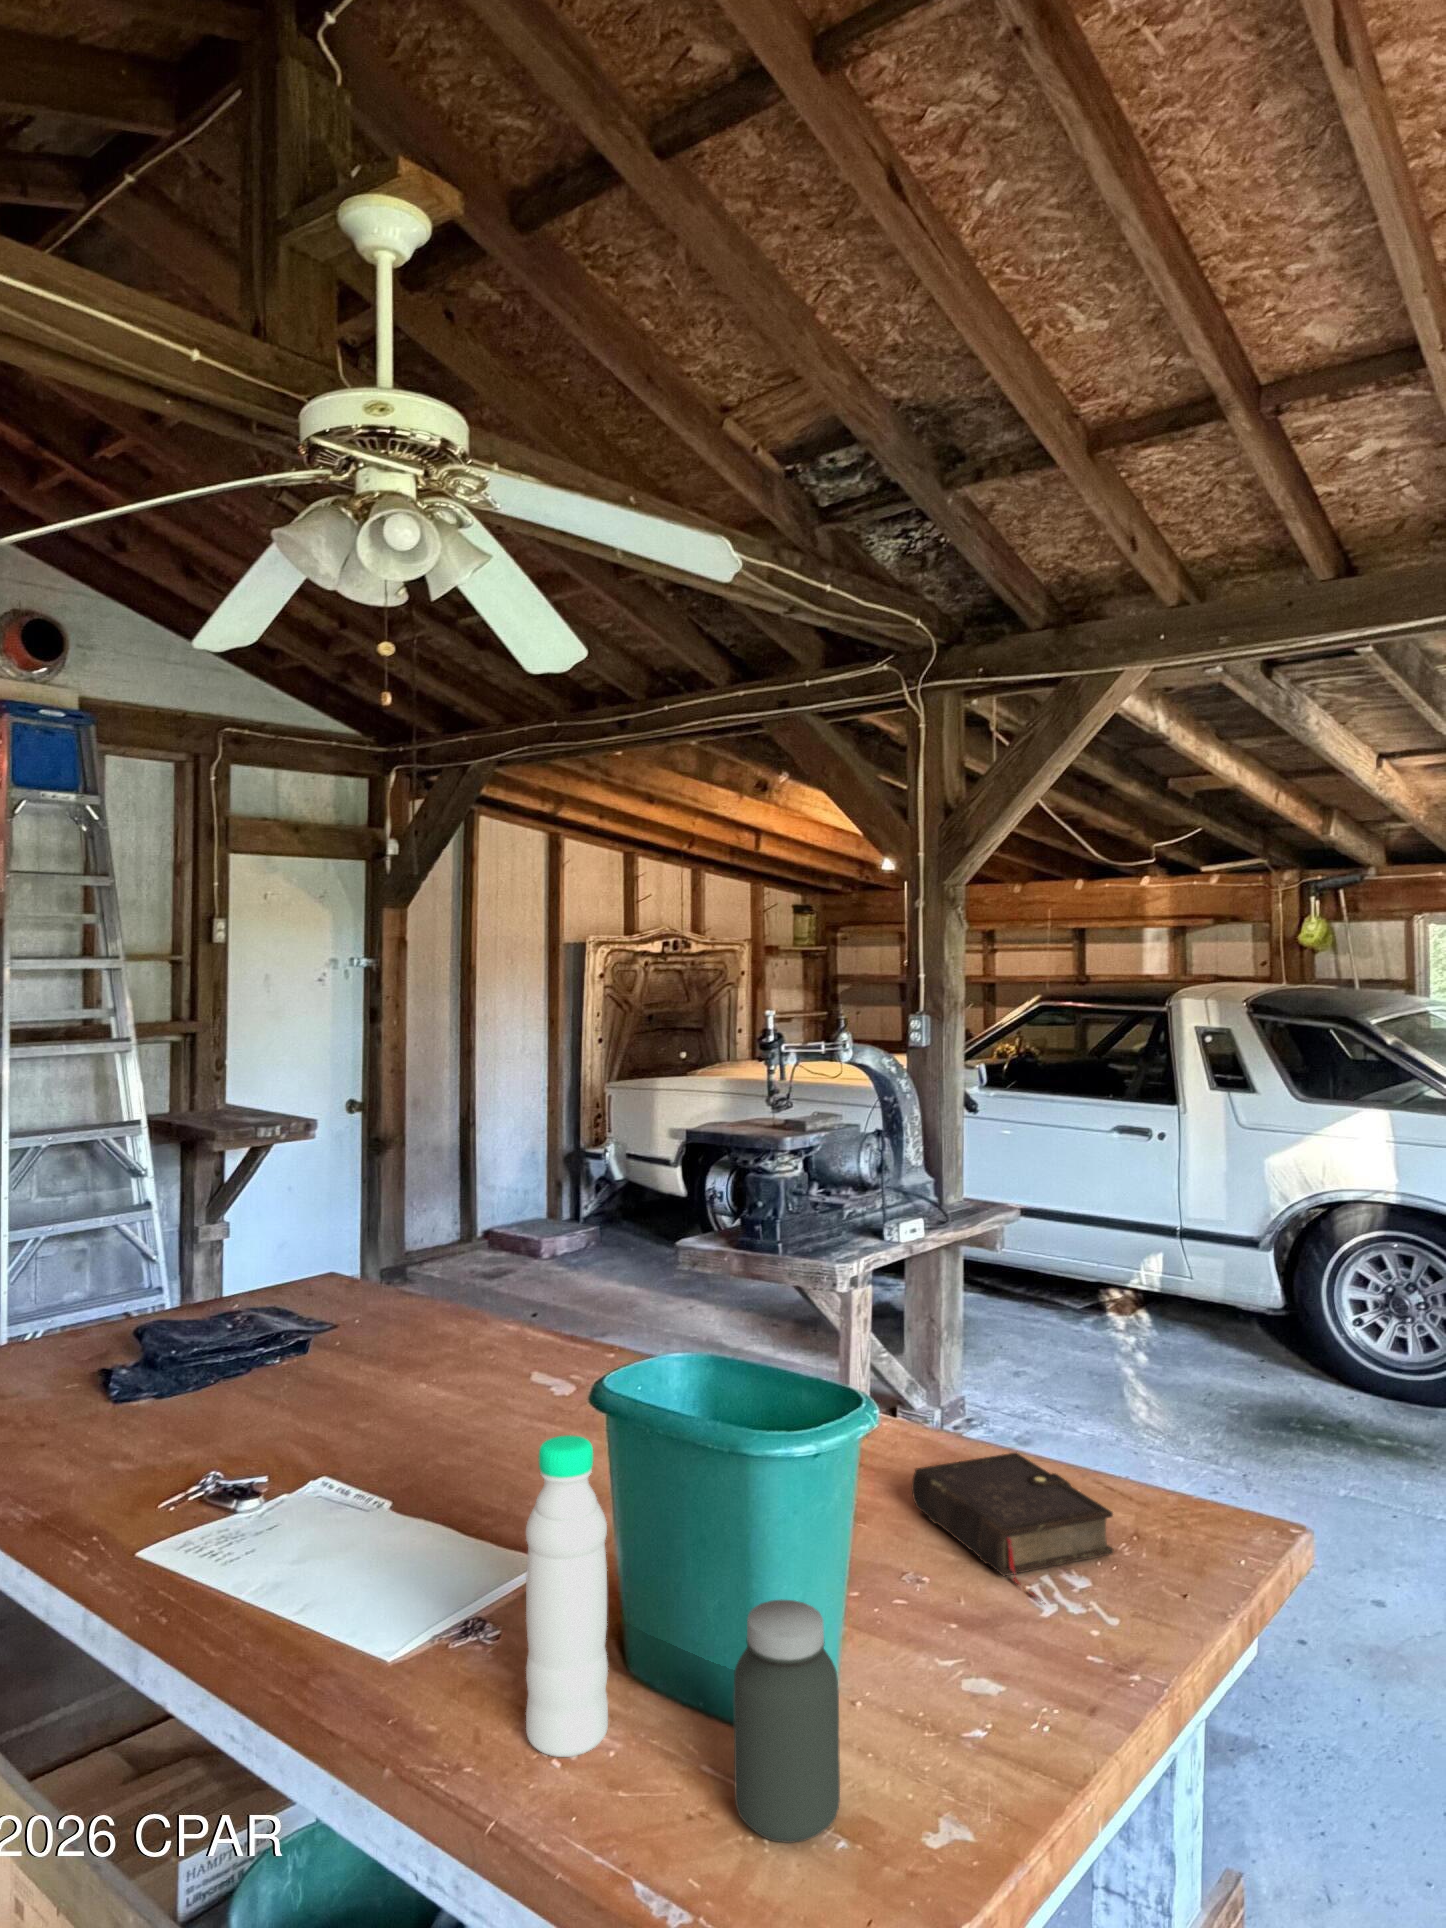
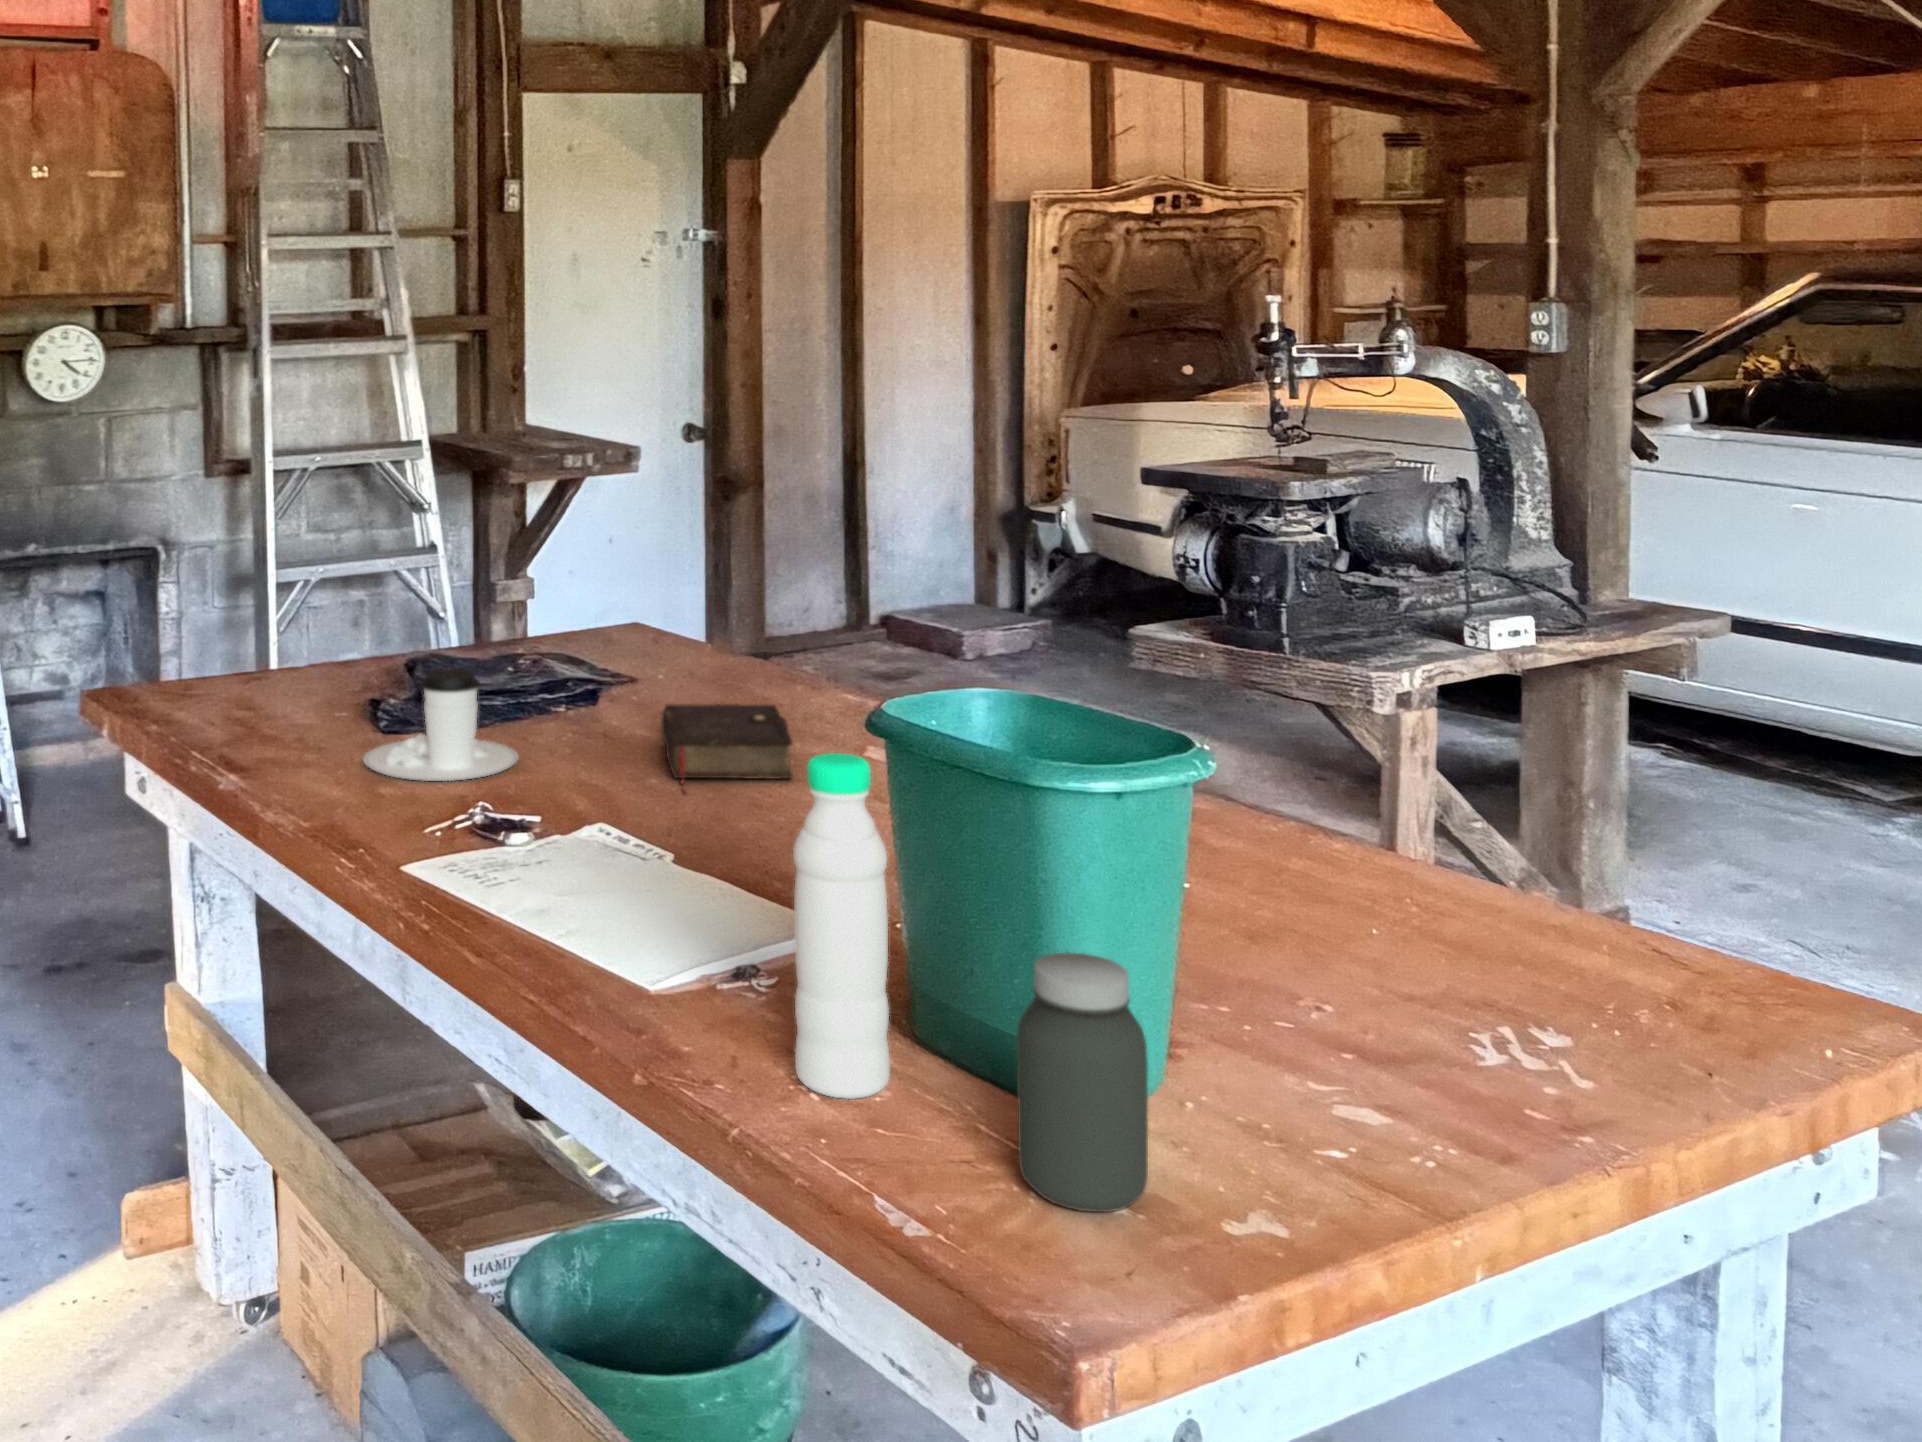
coffee cup: none [91,1346,240,1455] -> present [363,669,518,781]
book: present [912,1452,1114,1598] -> present [661,704,793,792]

